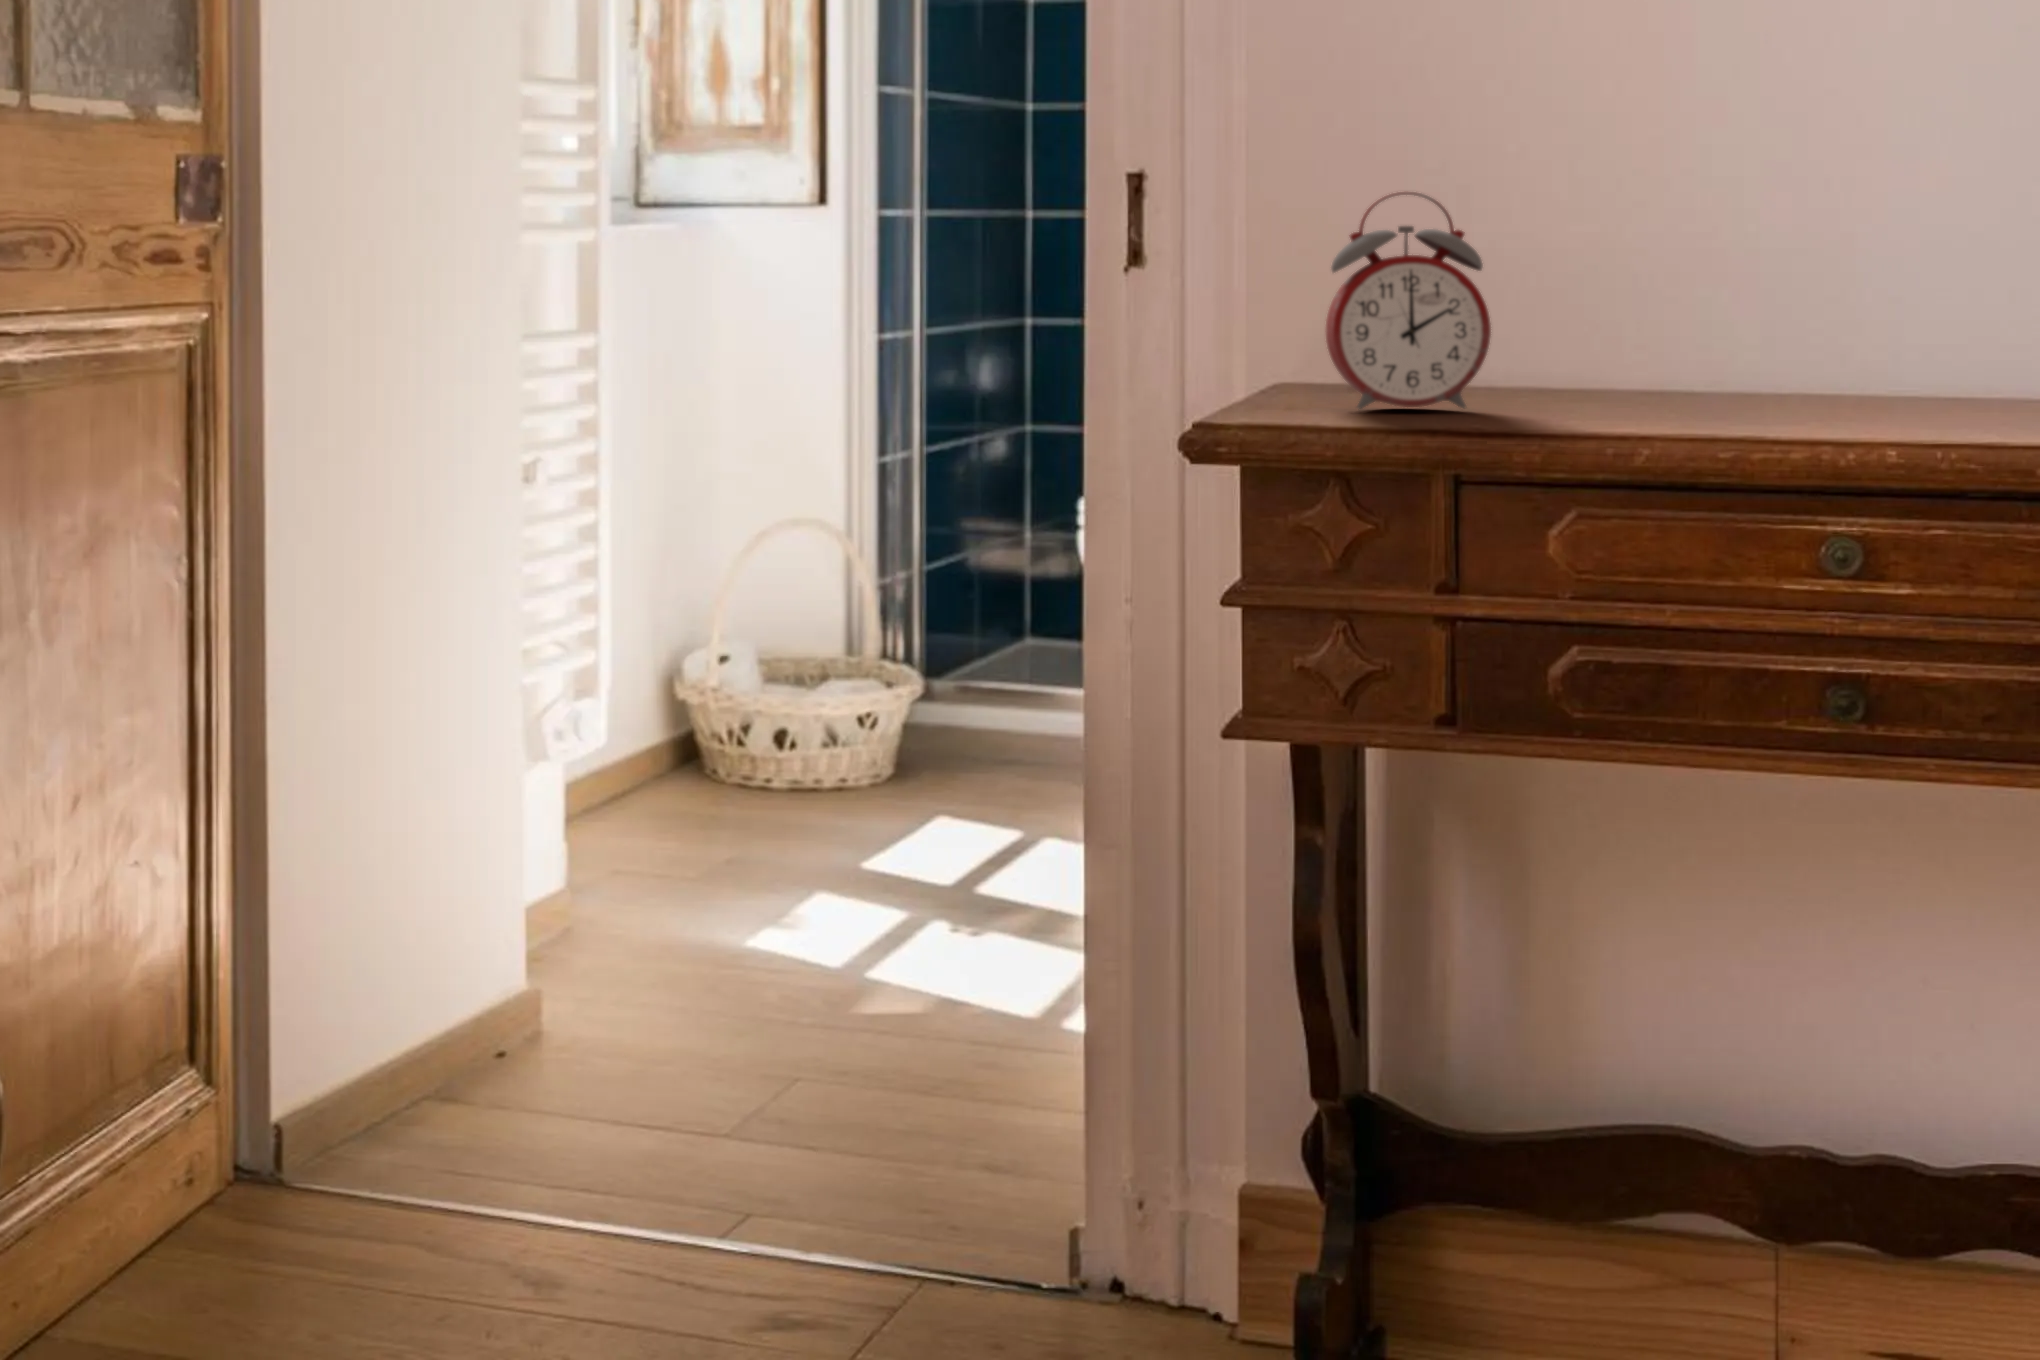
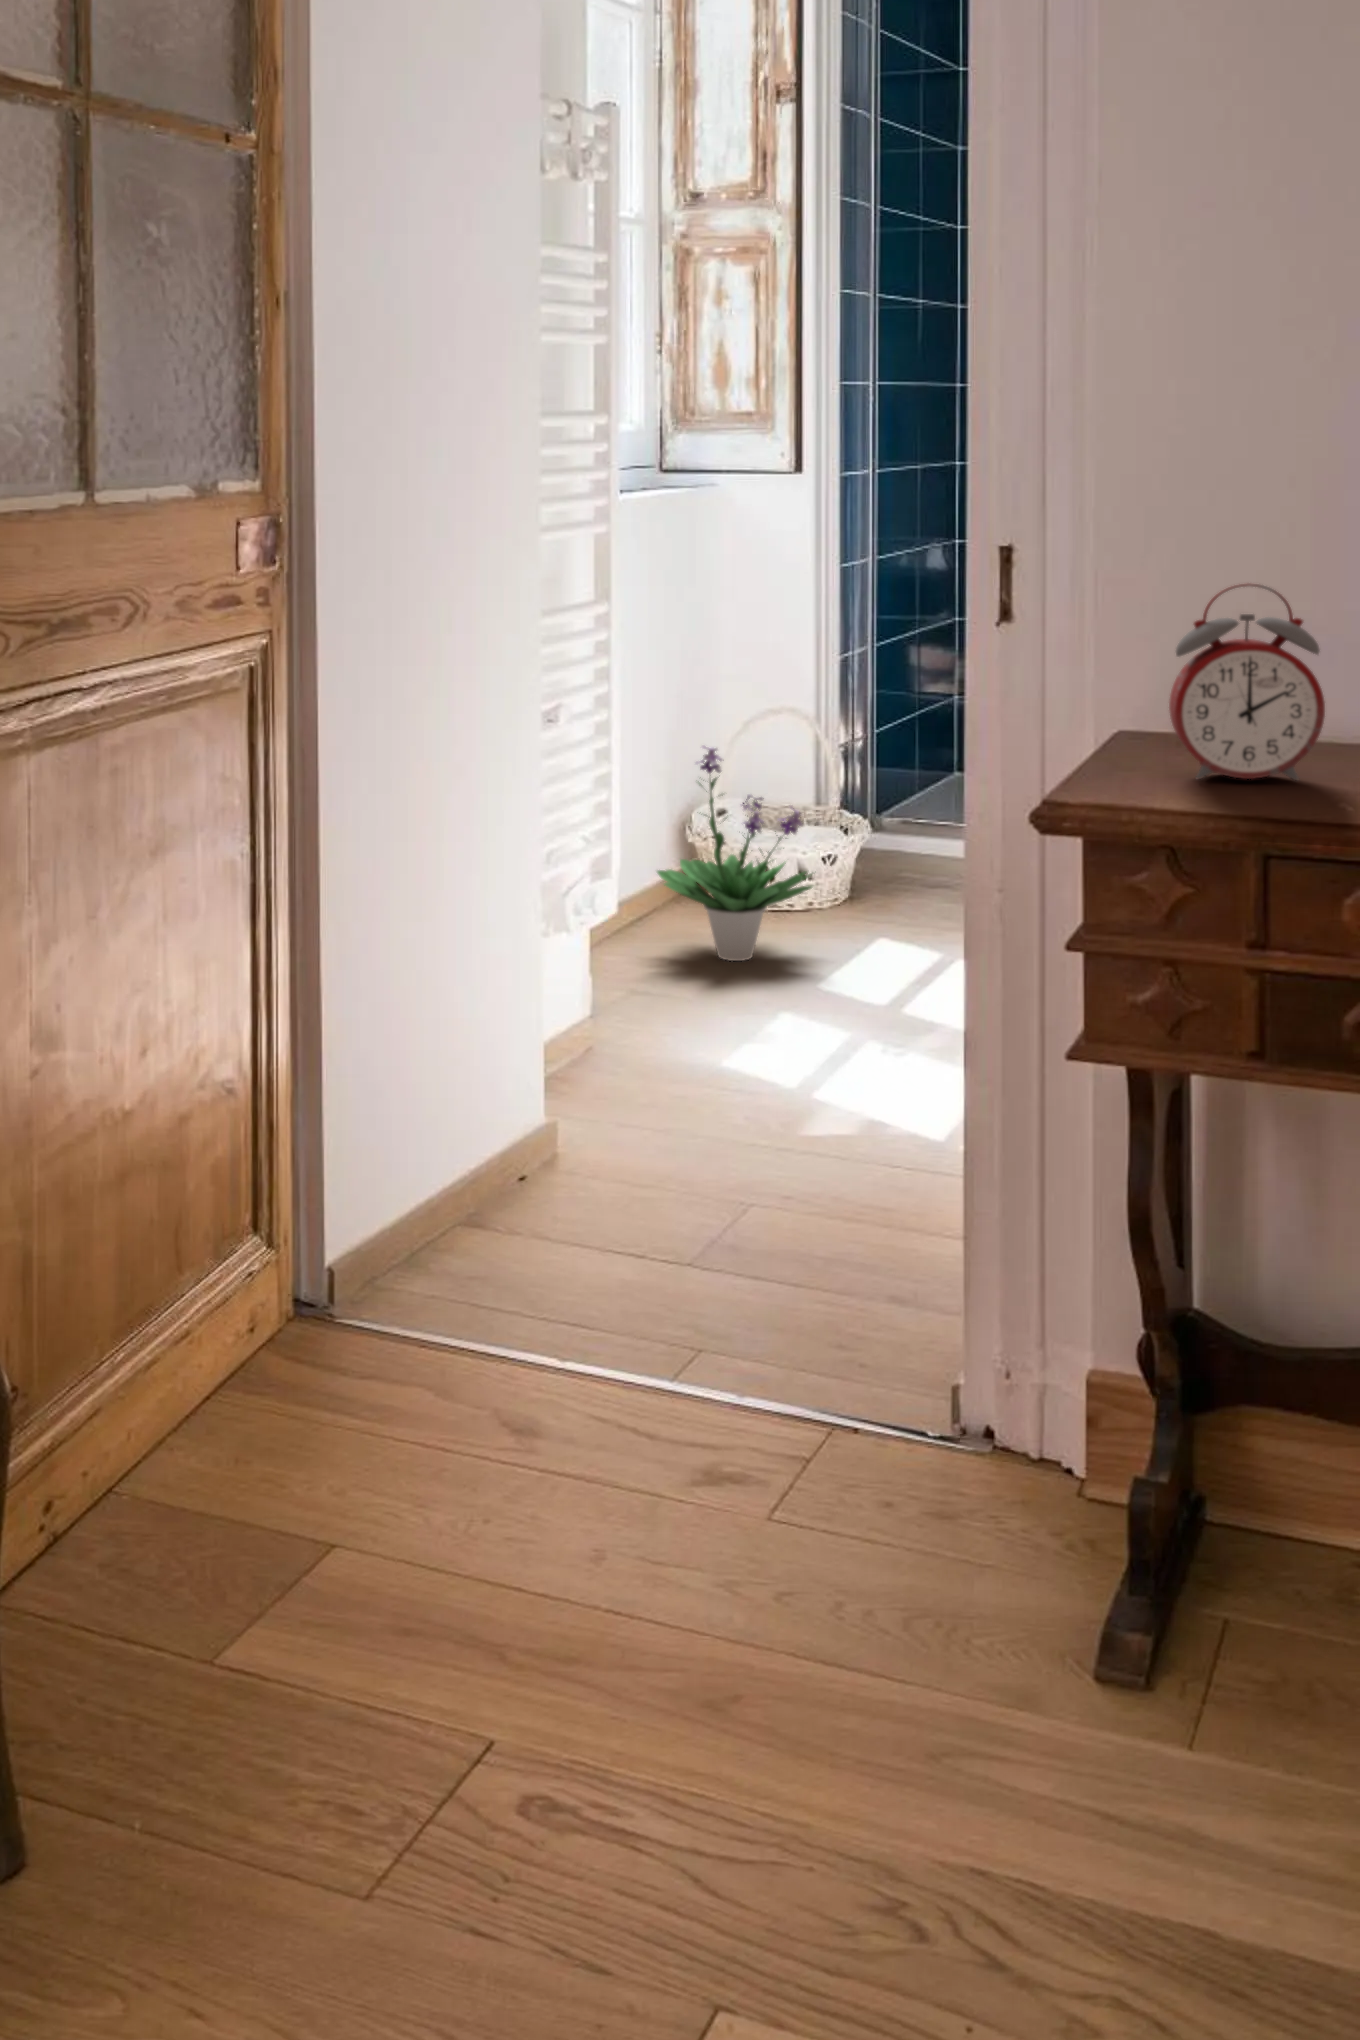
potted plant: none [639,543,853,837] -> present [657,745,813,961]

